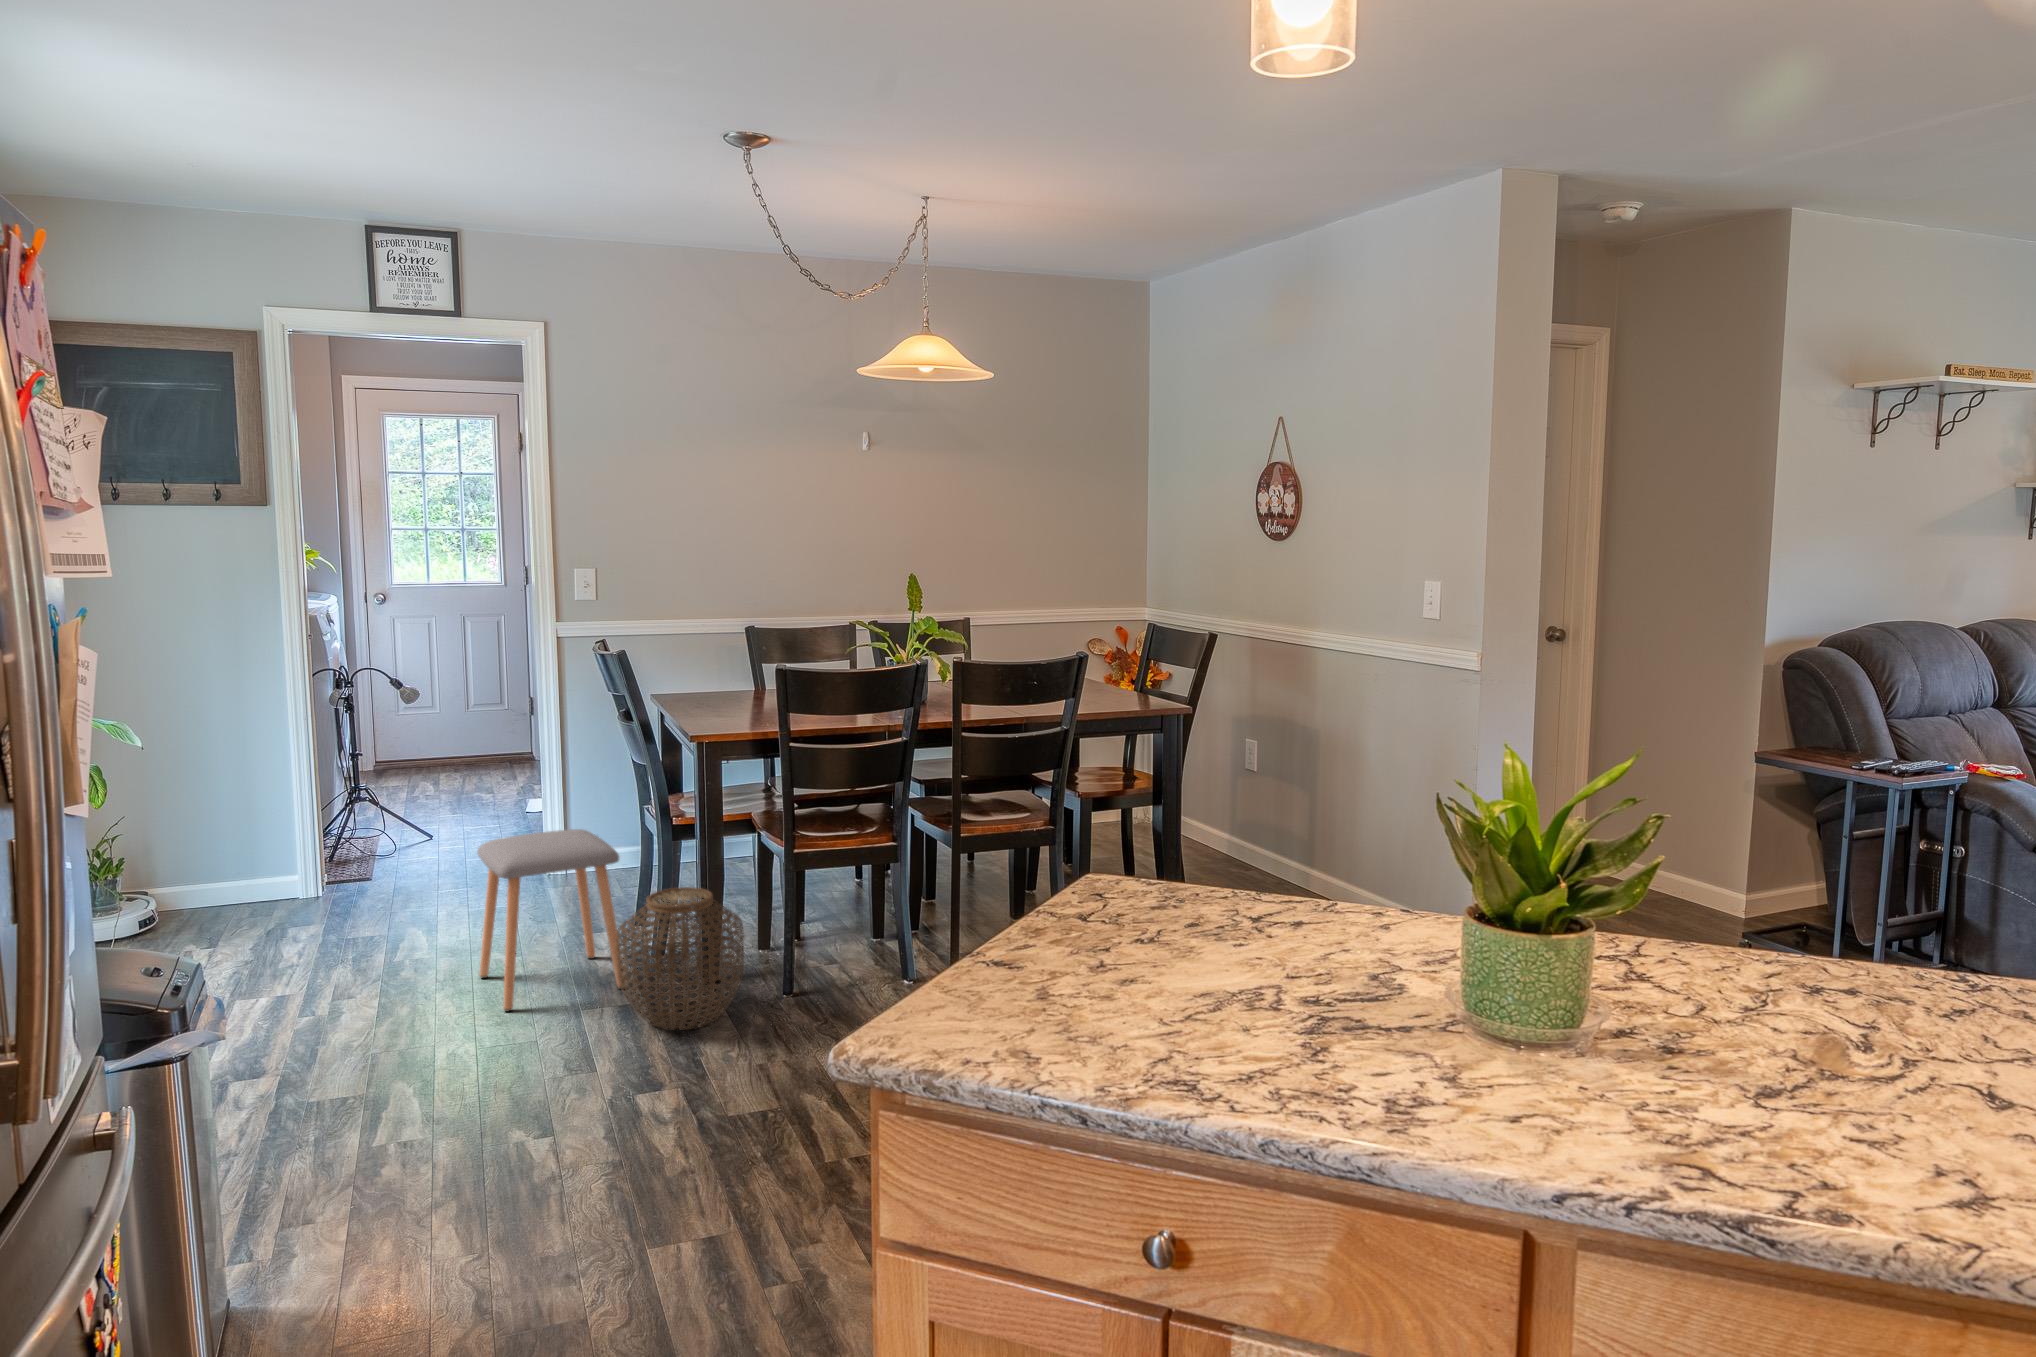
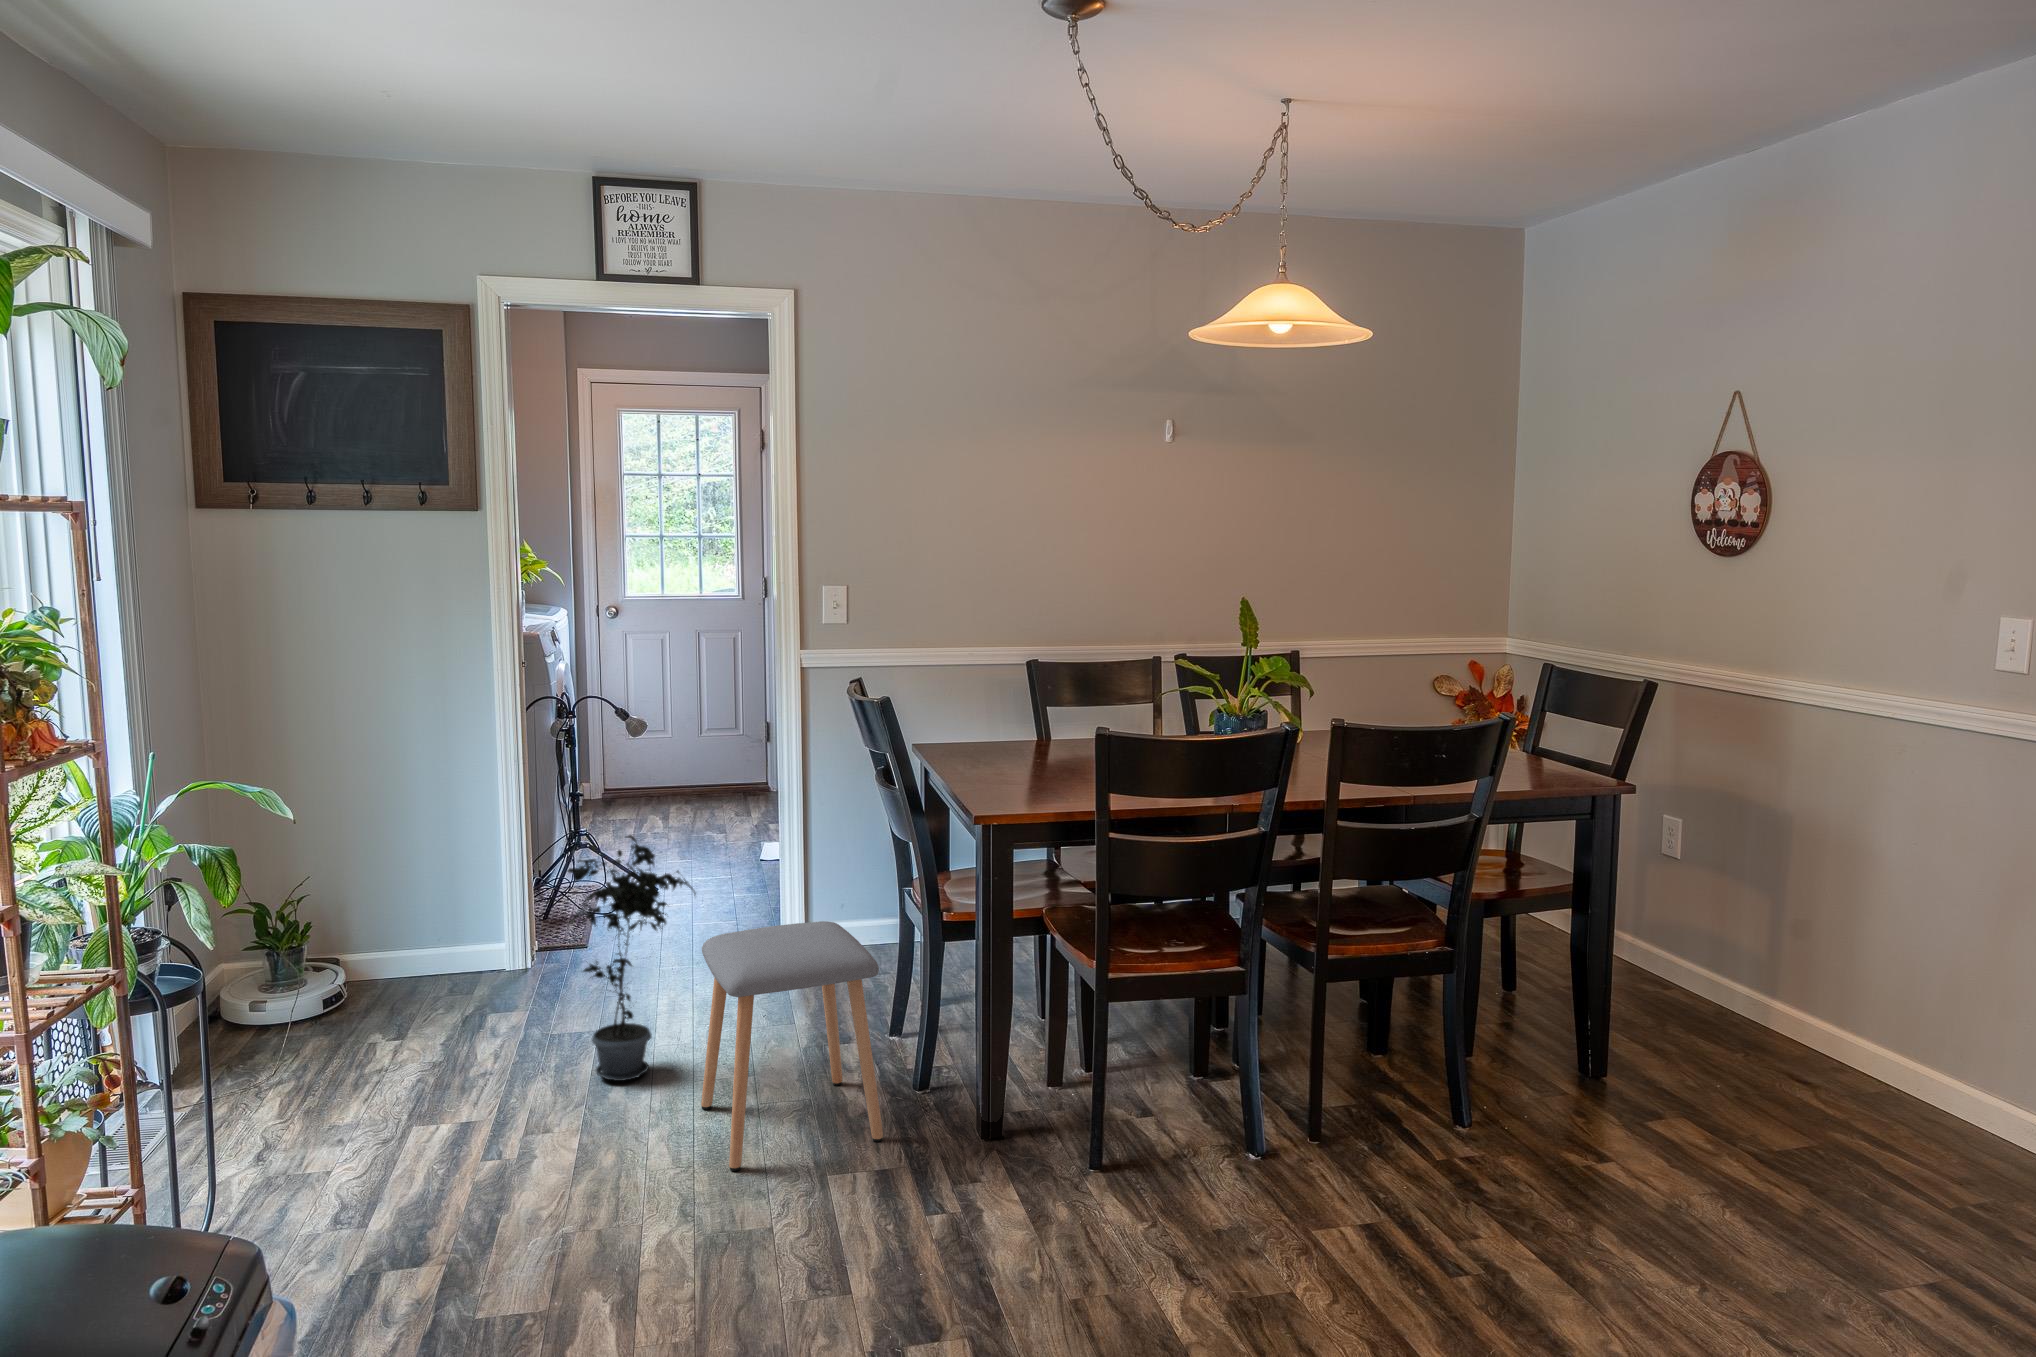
potted plant: none [359,769,471,965] -> present [567,835,695,1081]
woven basket: present [617,887,744,1030] -> none [878,1021,1045,1225]

